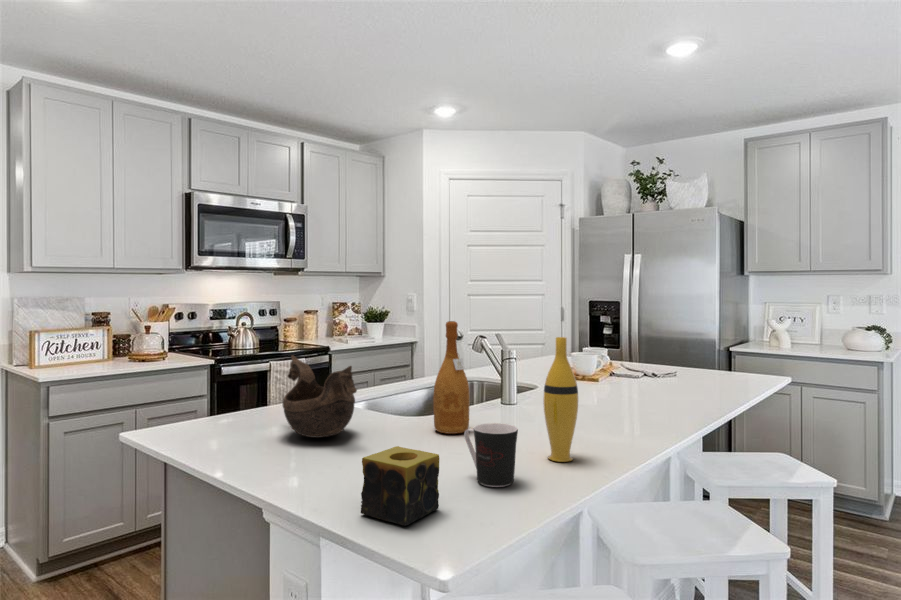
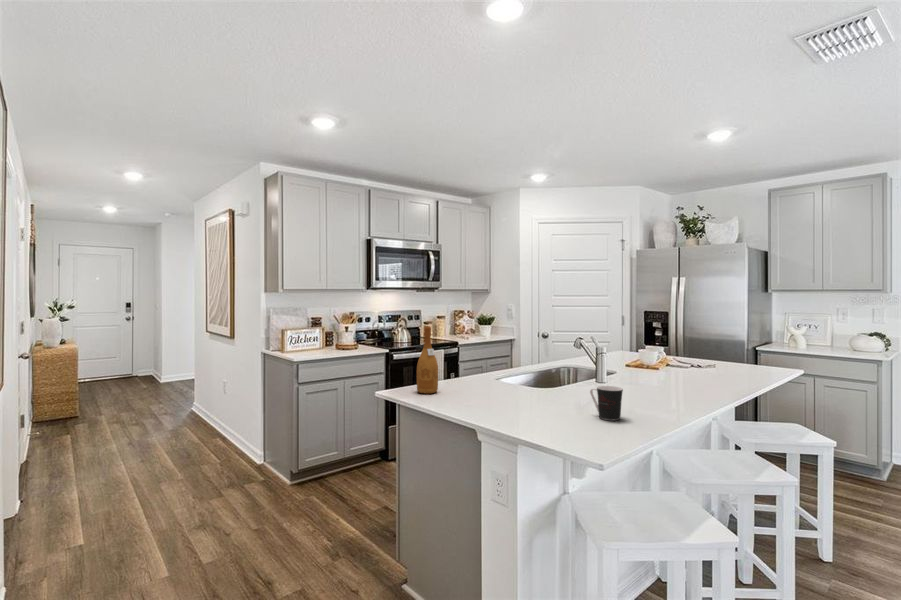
wine bottle: present [434,321,470,434] -> present [417,326,438,393]
vase: present [543,337,578,462] -> none [634,338,655,411]
decorative bowl: present [282,355,357,438] -> none [471,346,521,394]
candle: present [361,446,439,526] -> none [543,395,584,433]

